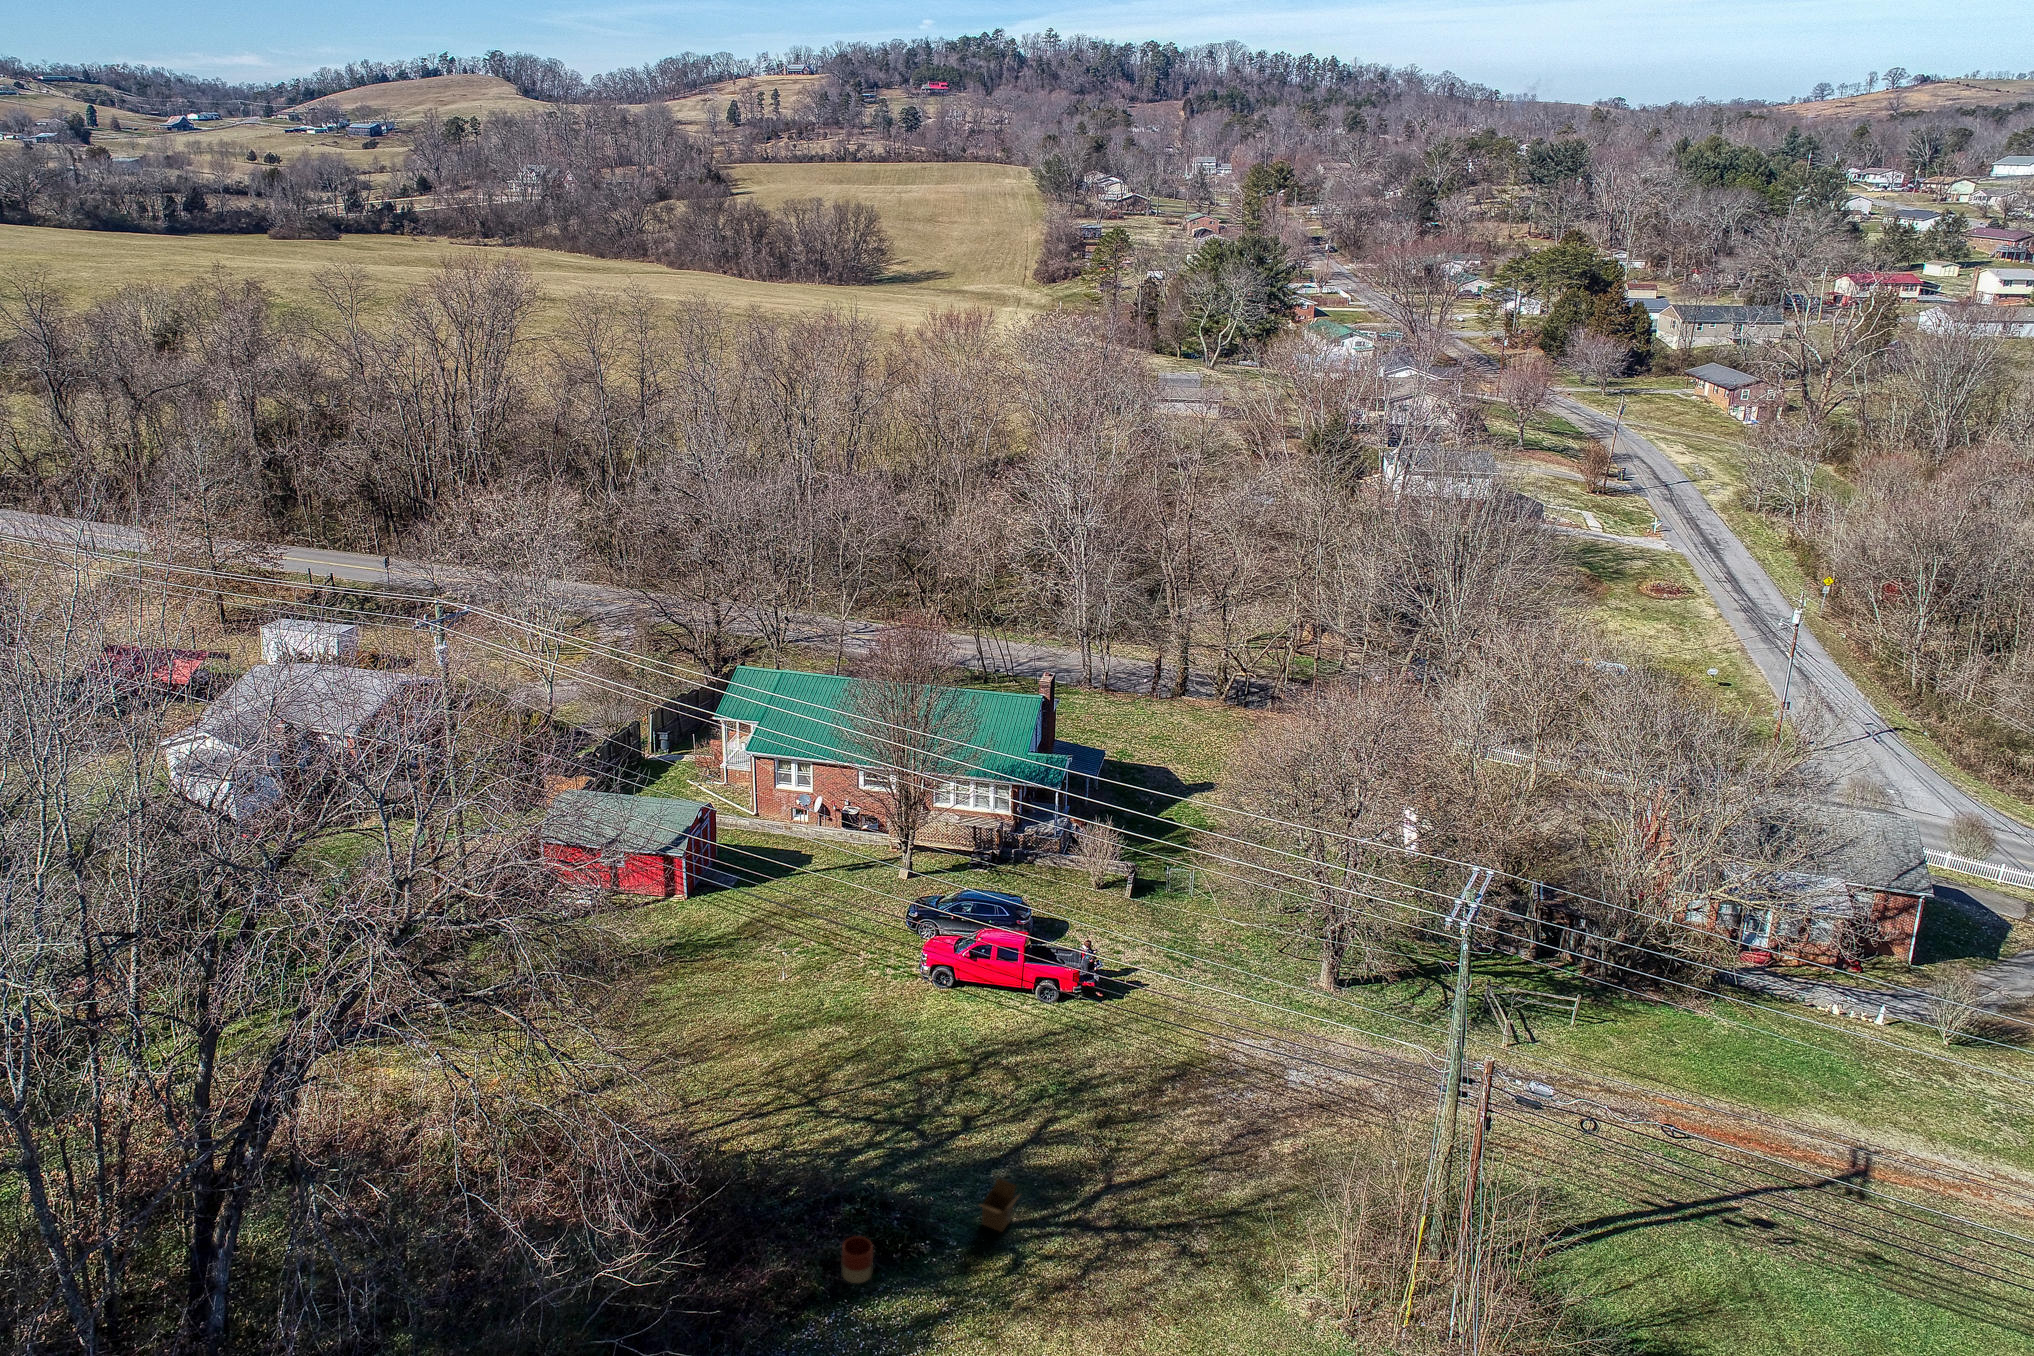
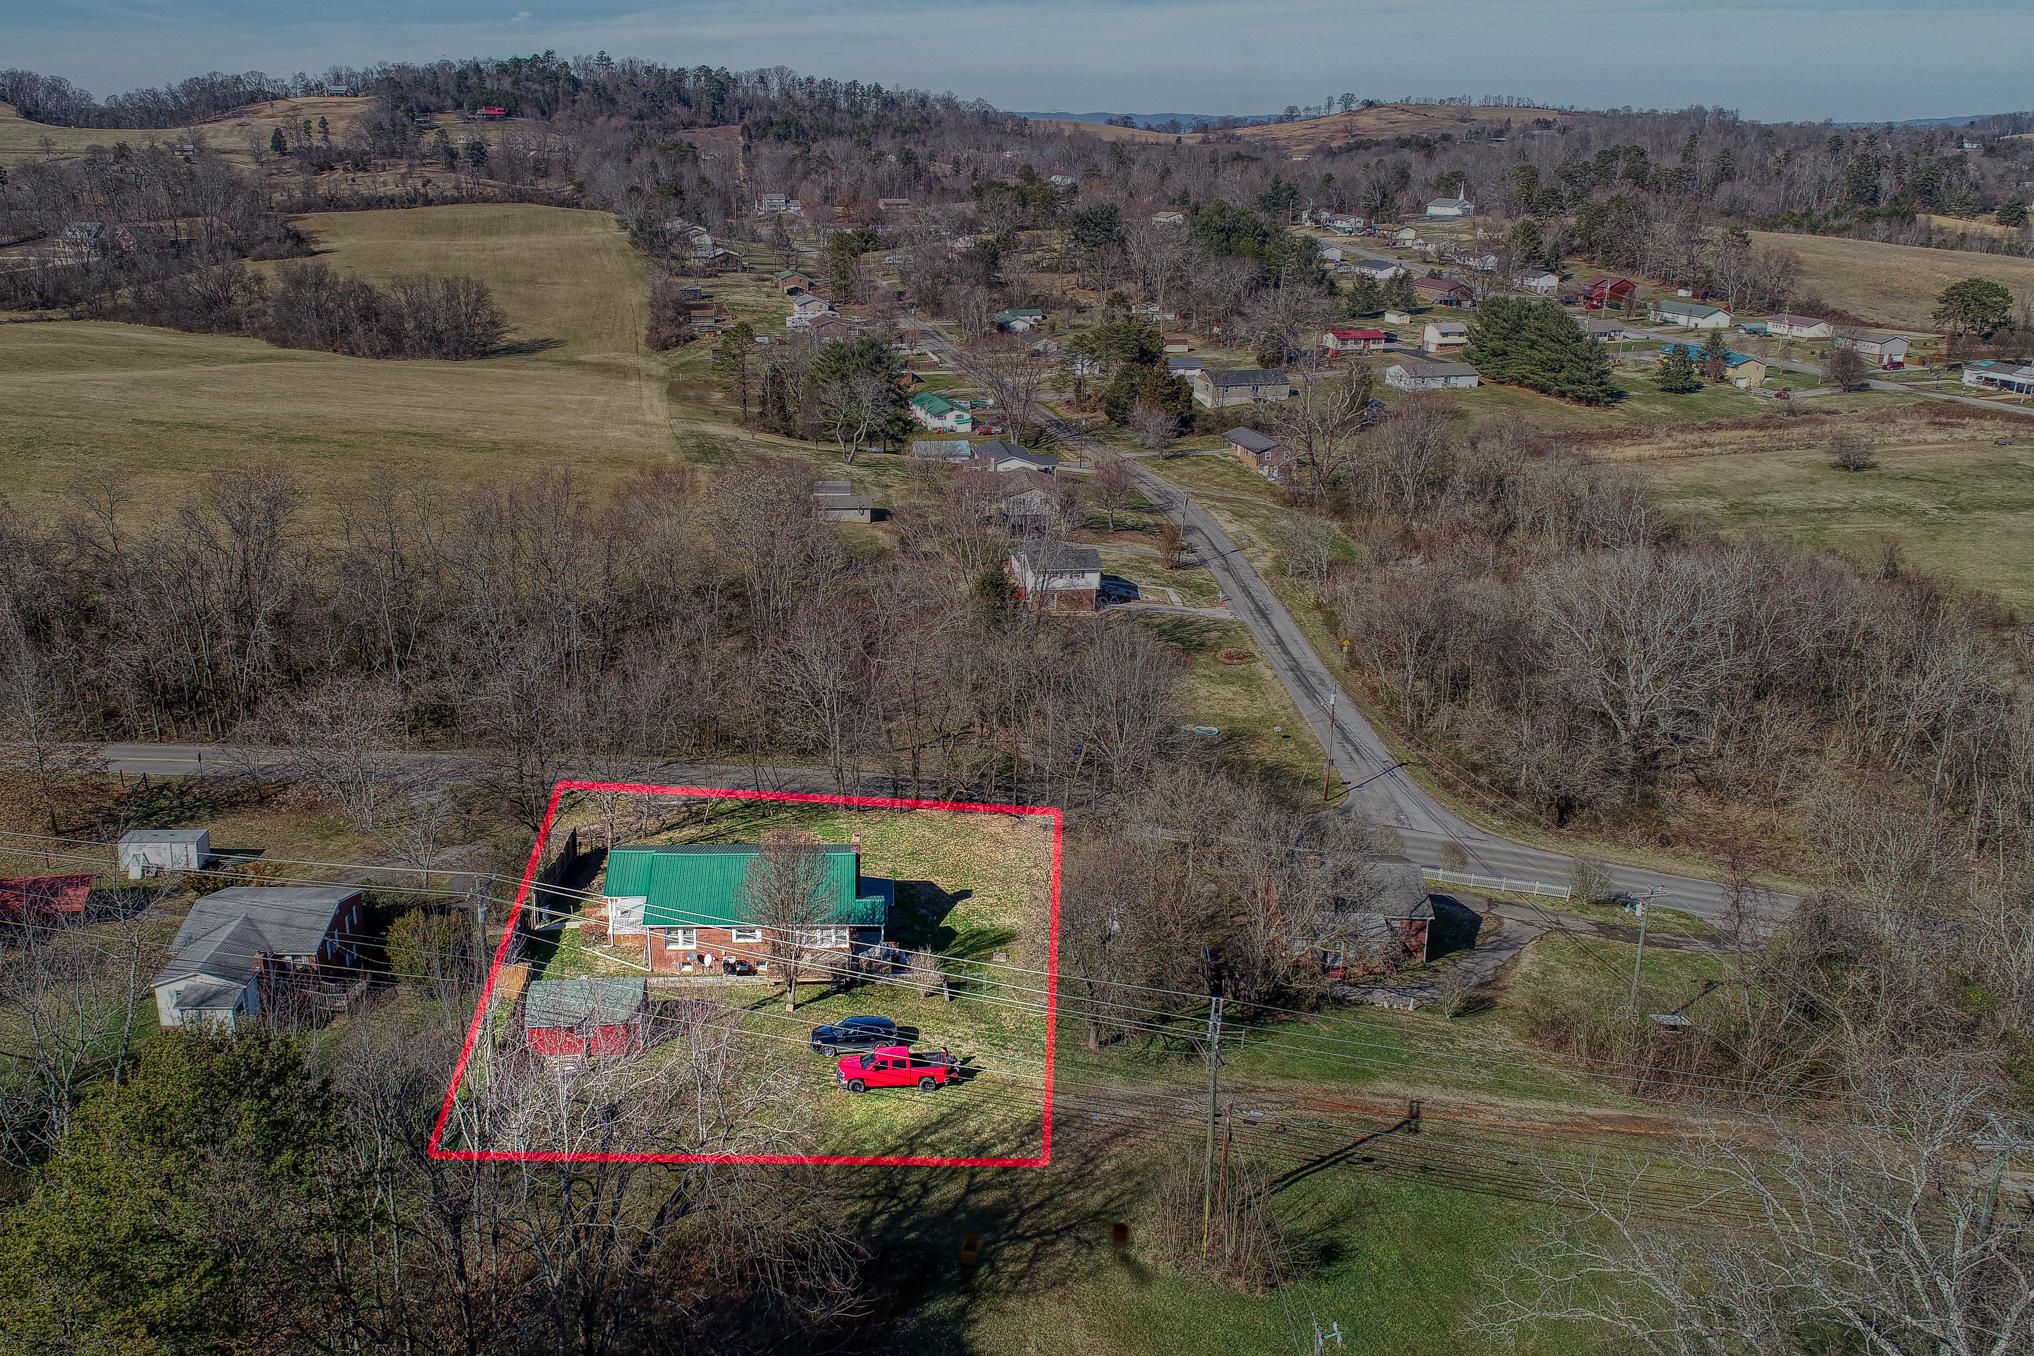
planter: present [841,1236,873,1283] -> present [1111,1222,1129,1248]

